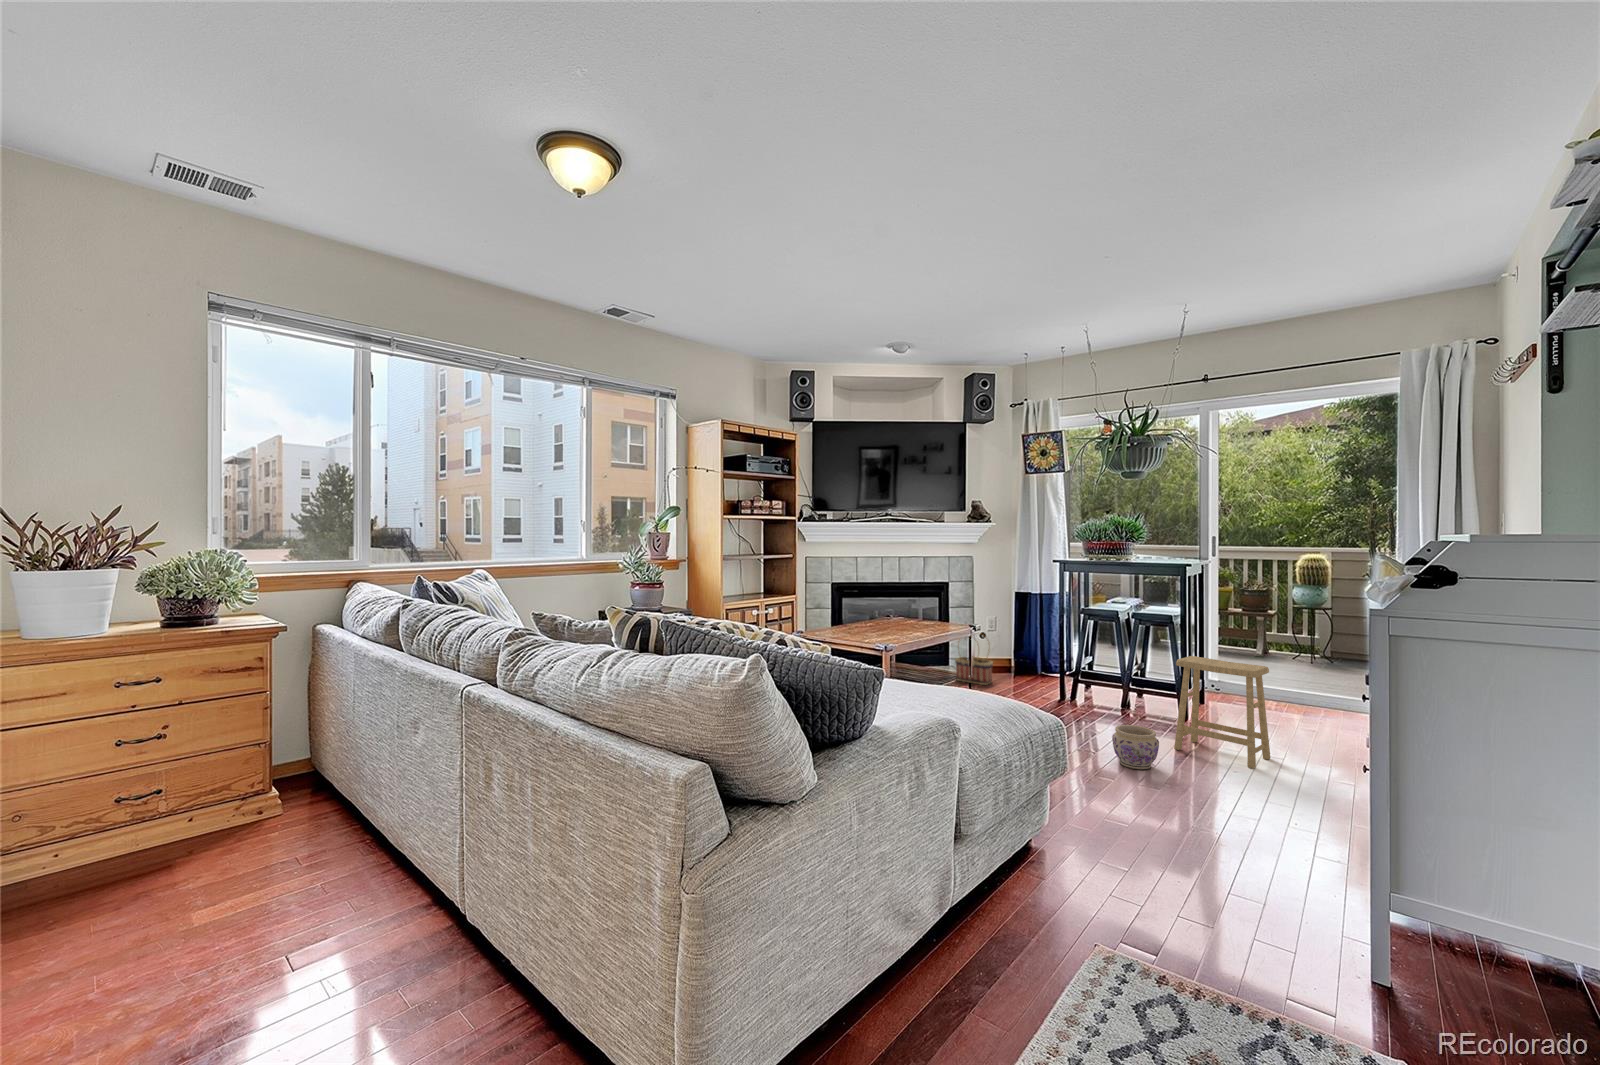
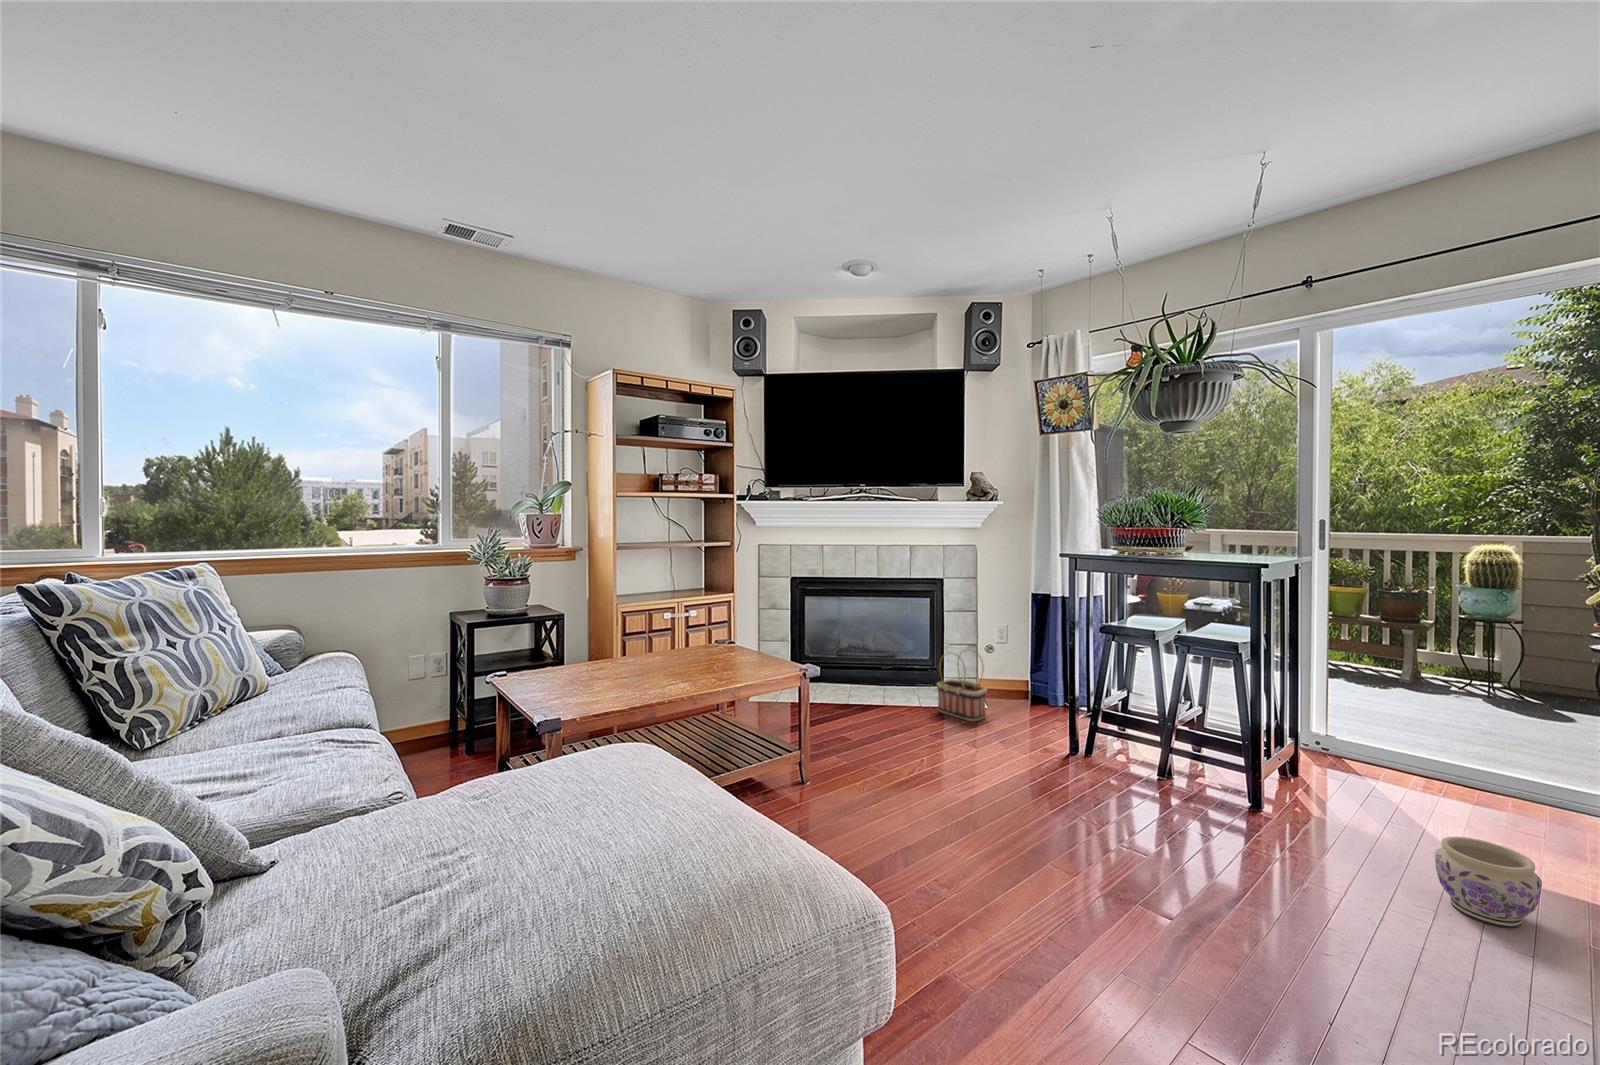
footstool: present [1174,656,1271,769] -> none [1230,718,1416,948]
planter: present [1112,725,1159,770] -> present [1435,837,1542,928]

